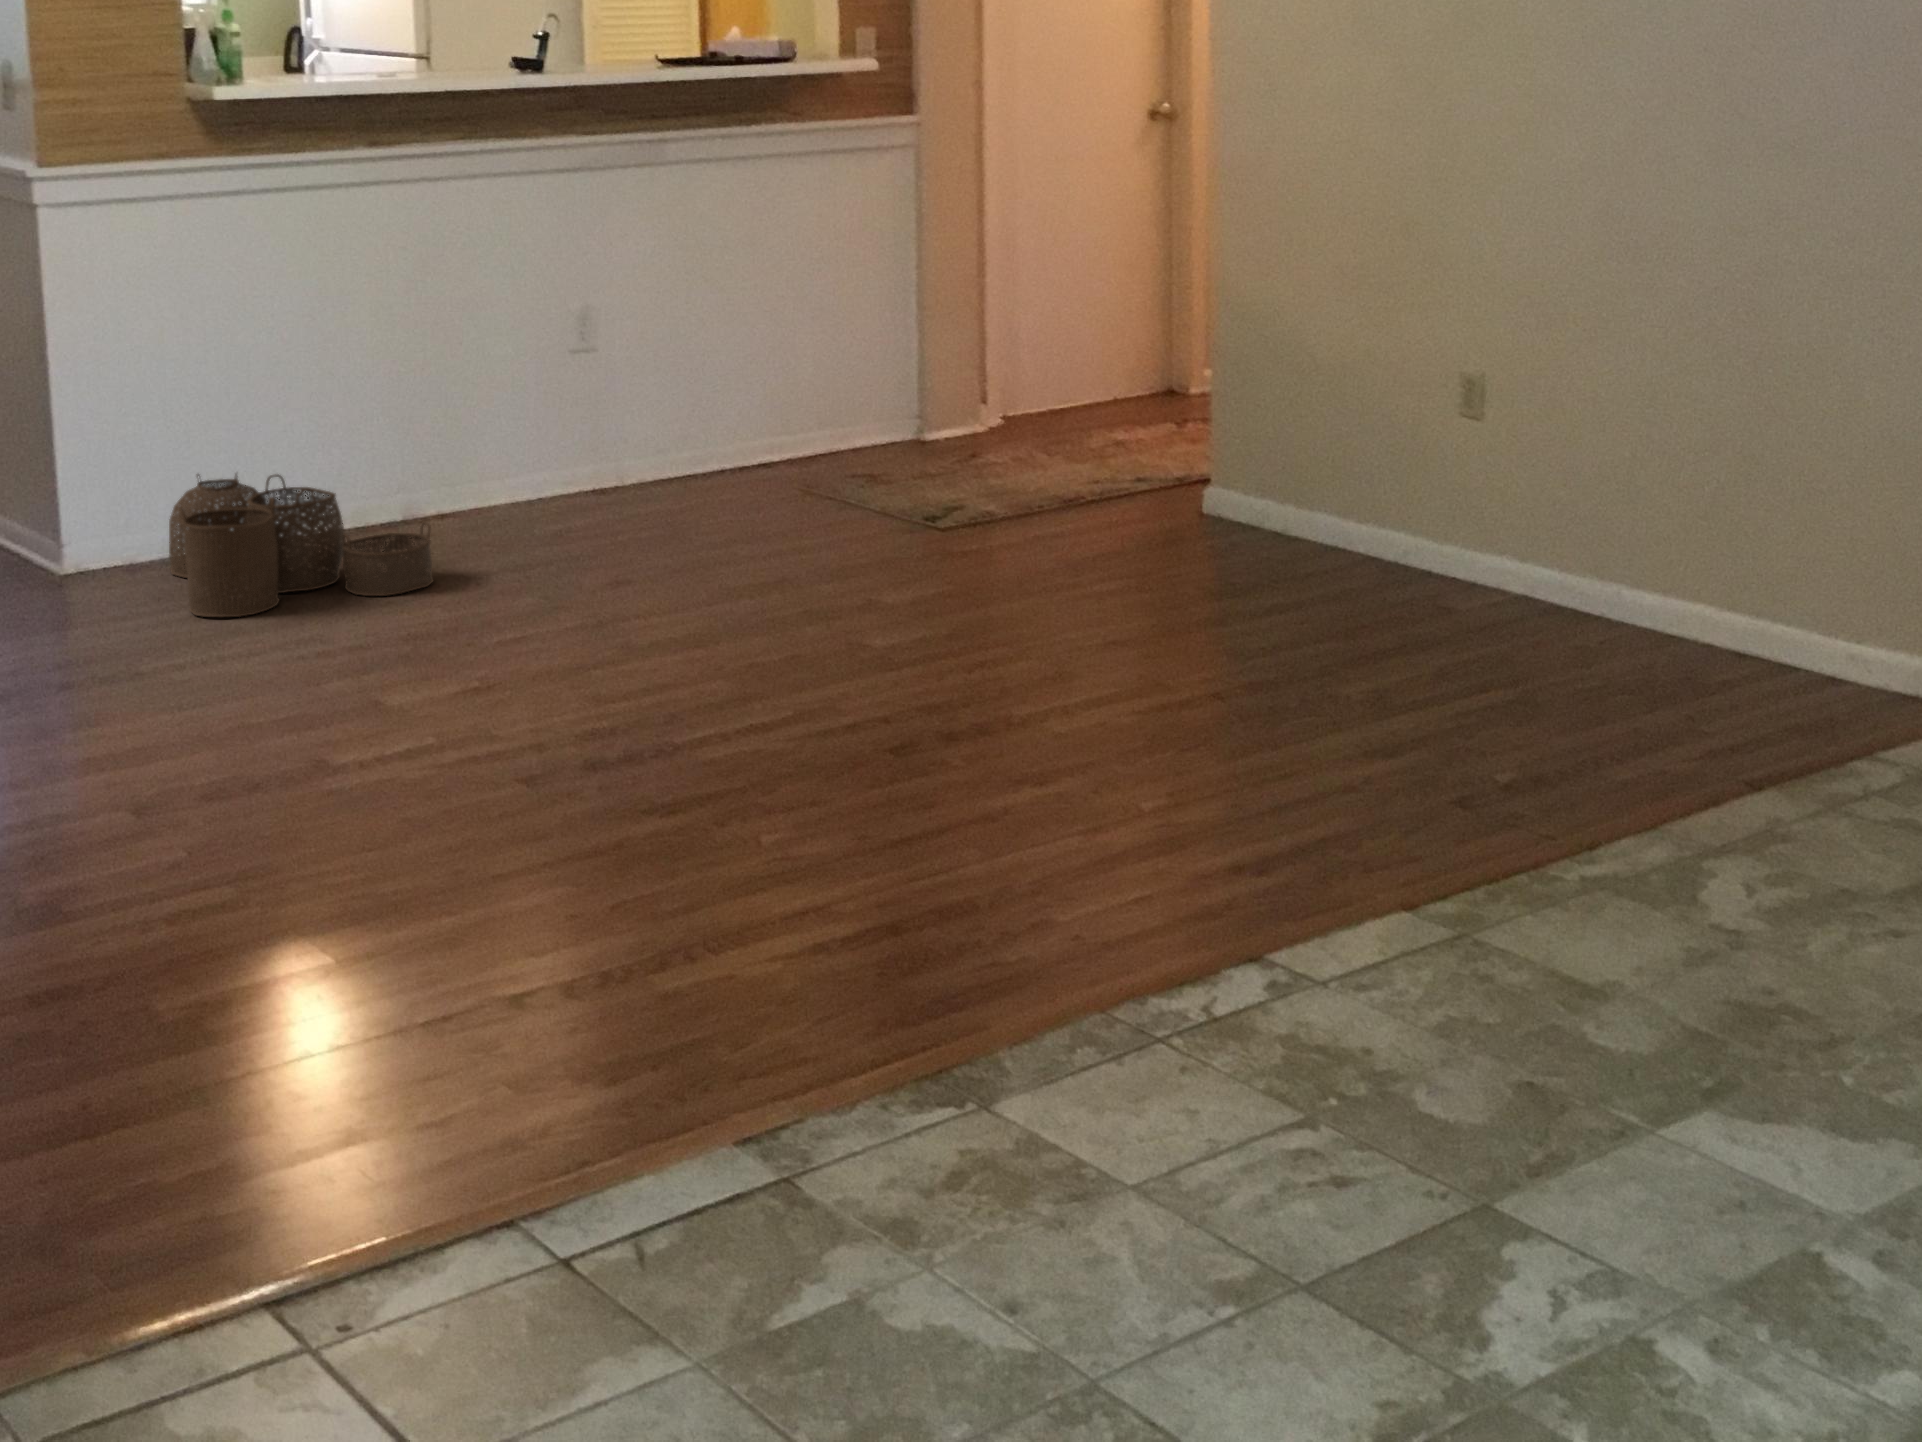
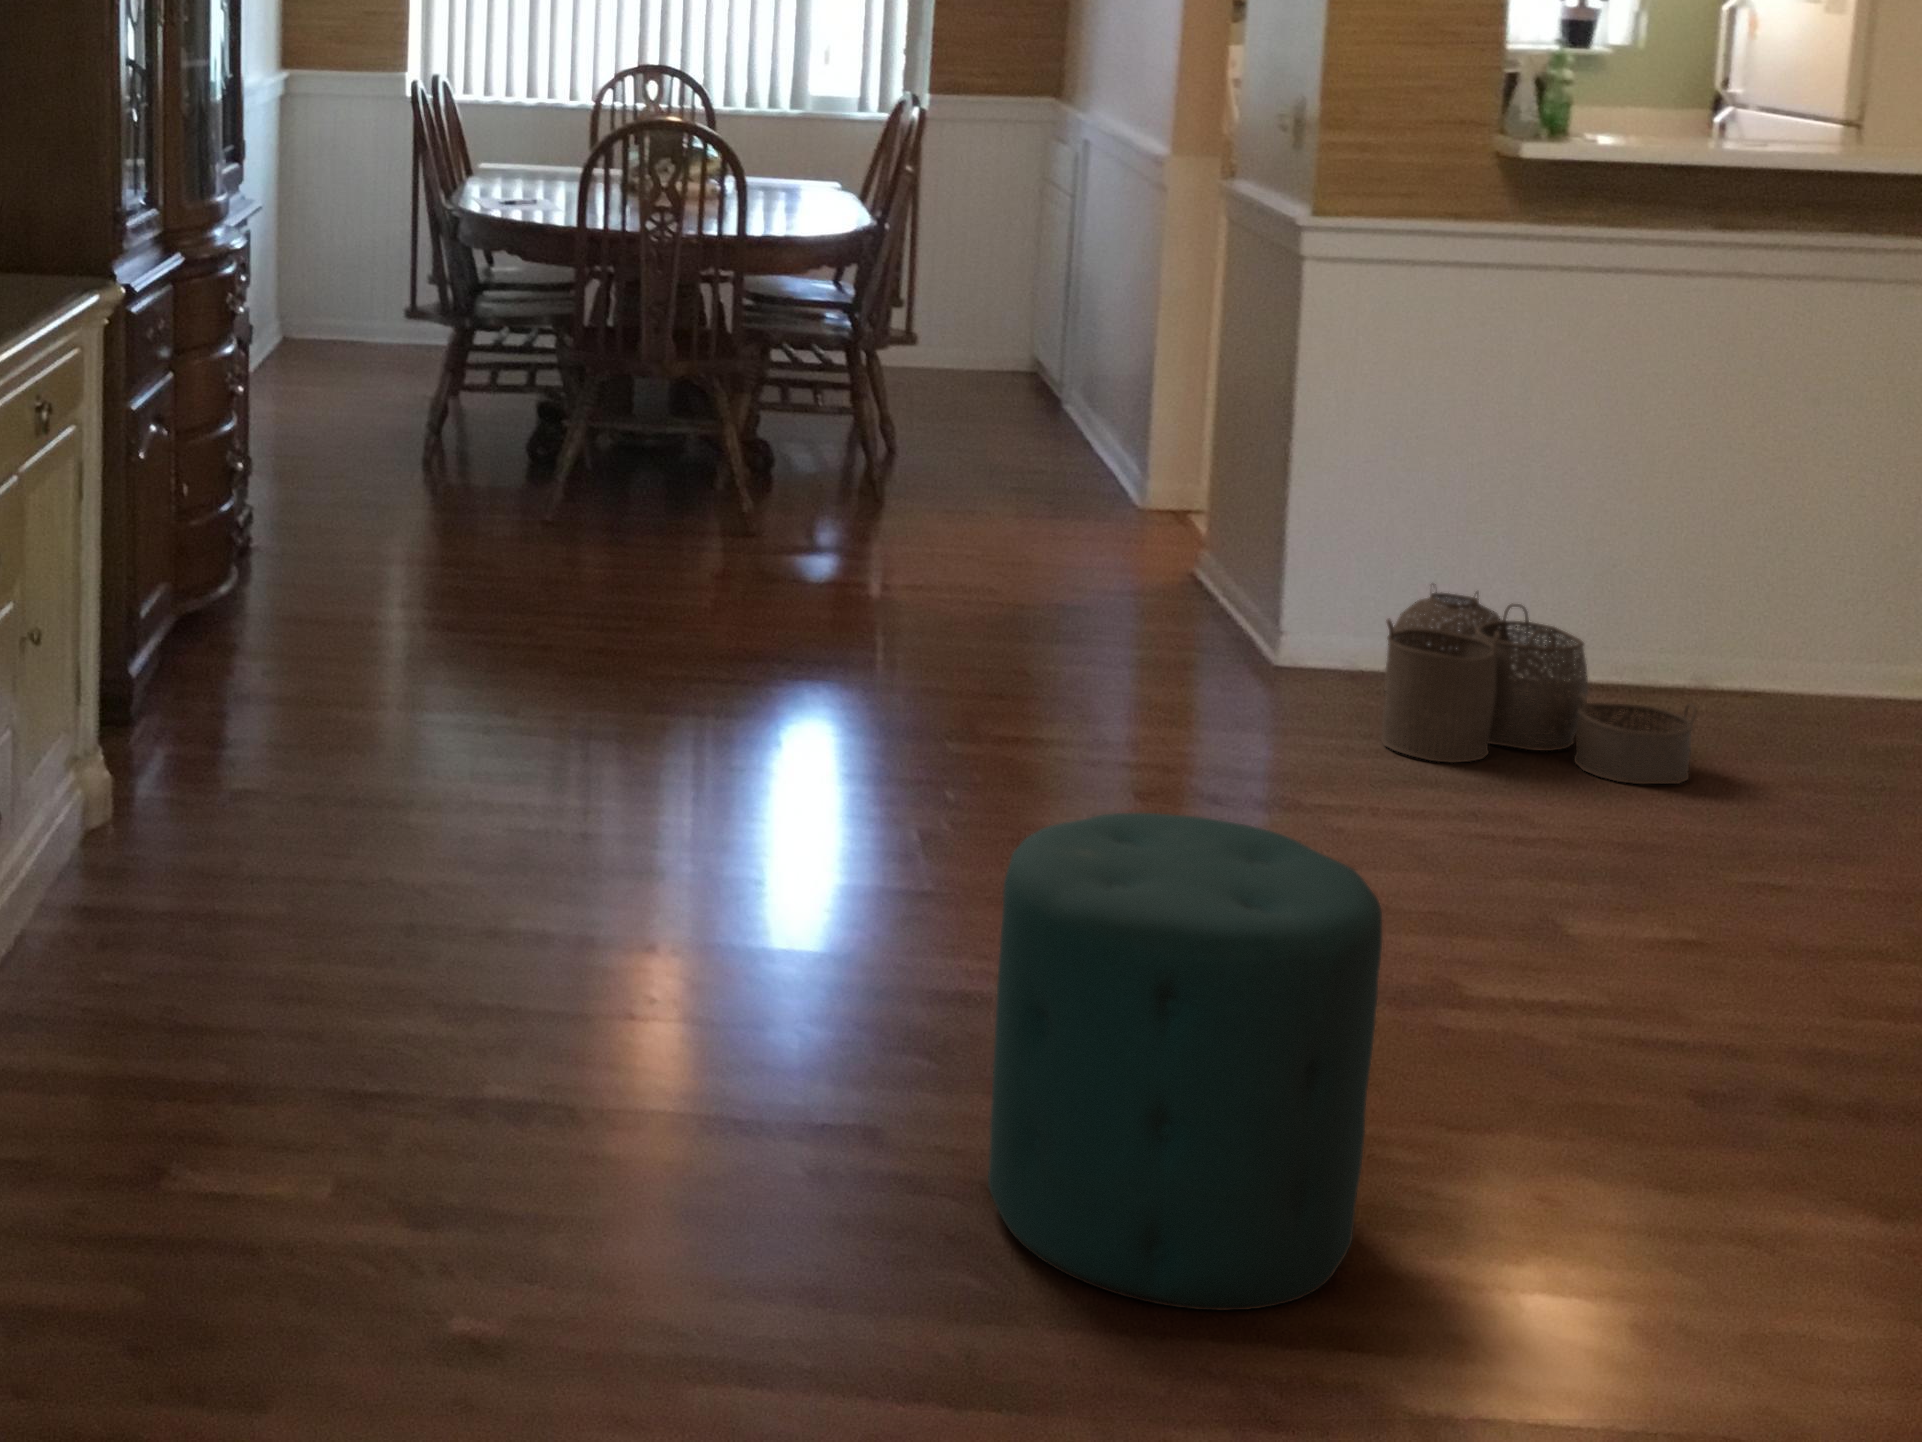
ottoman: none [30,654,362,1050] -> present [988,813,1382,1311]

